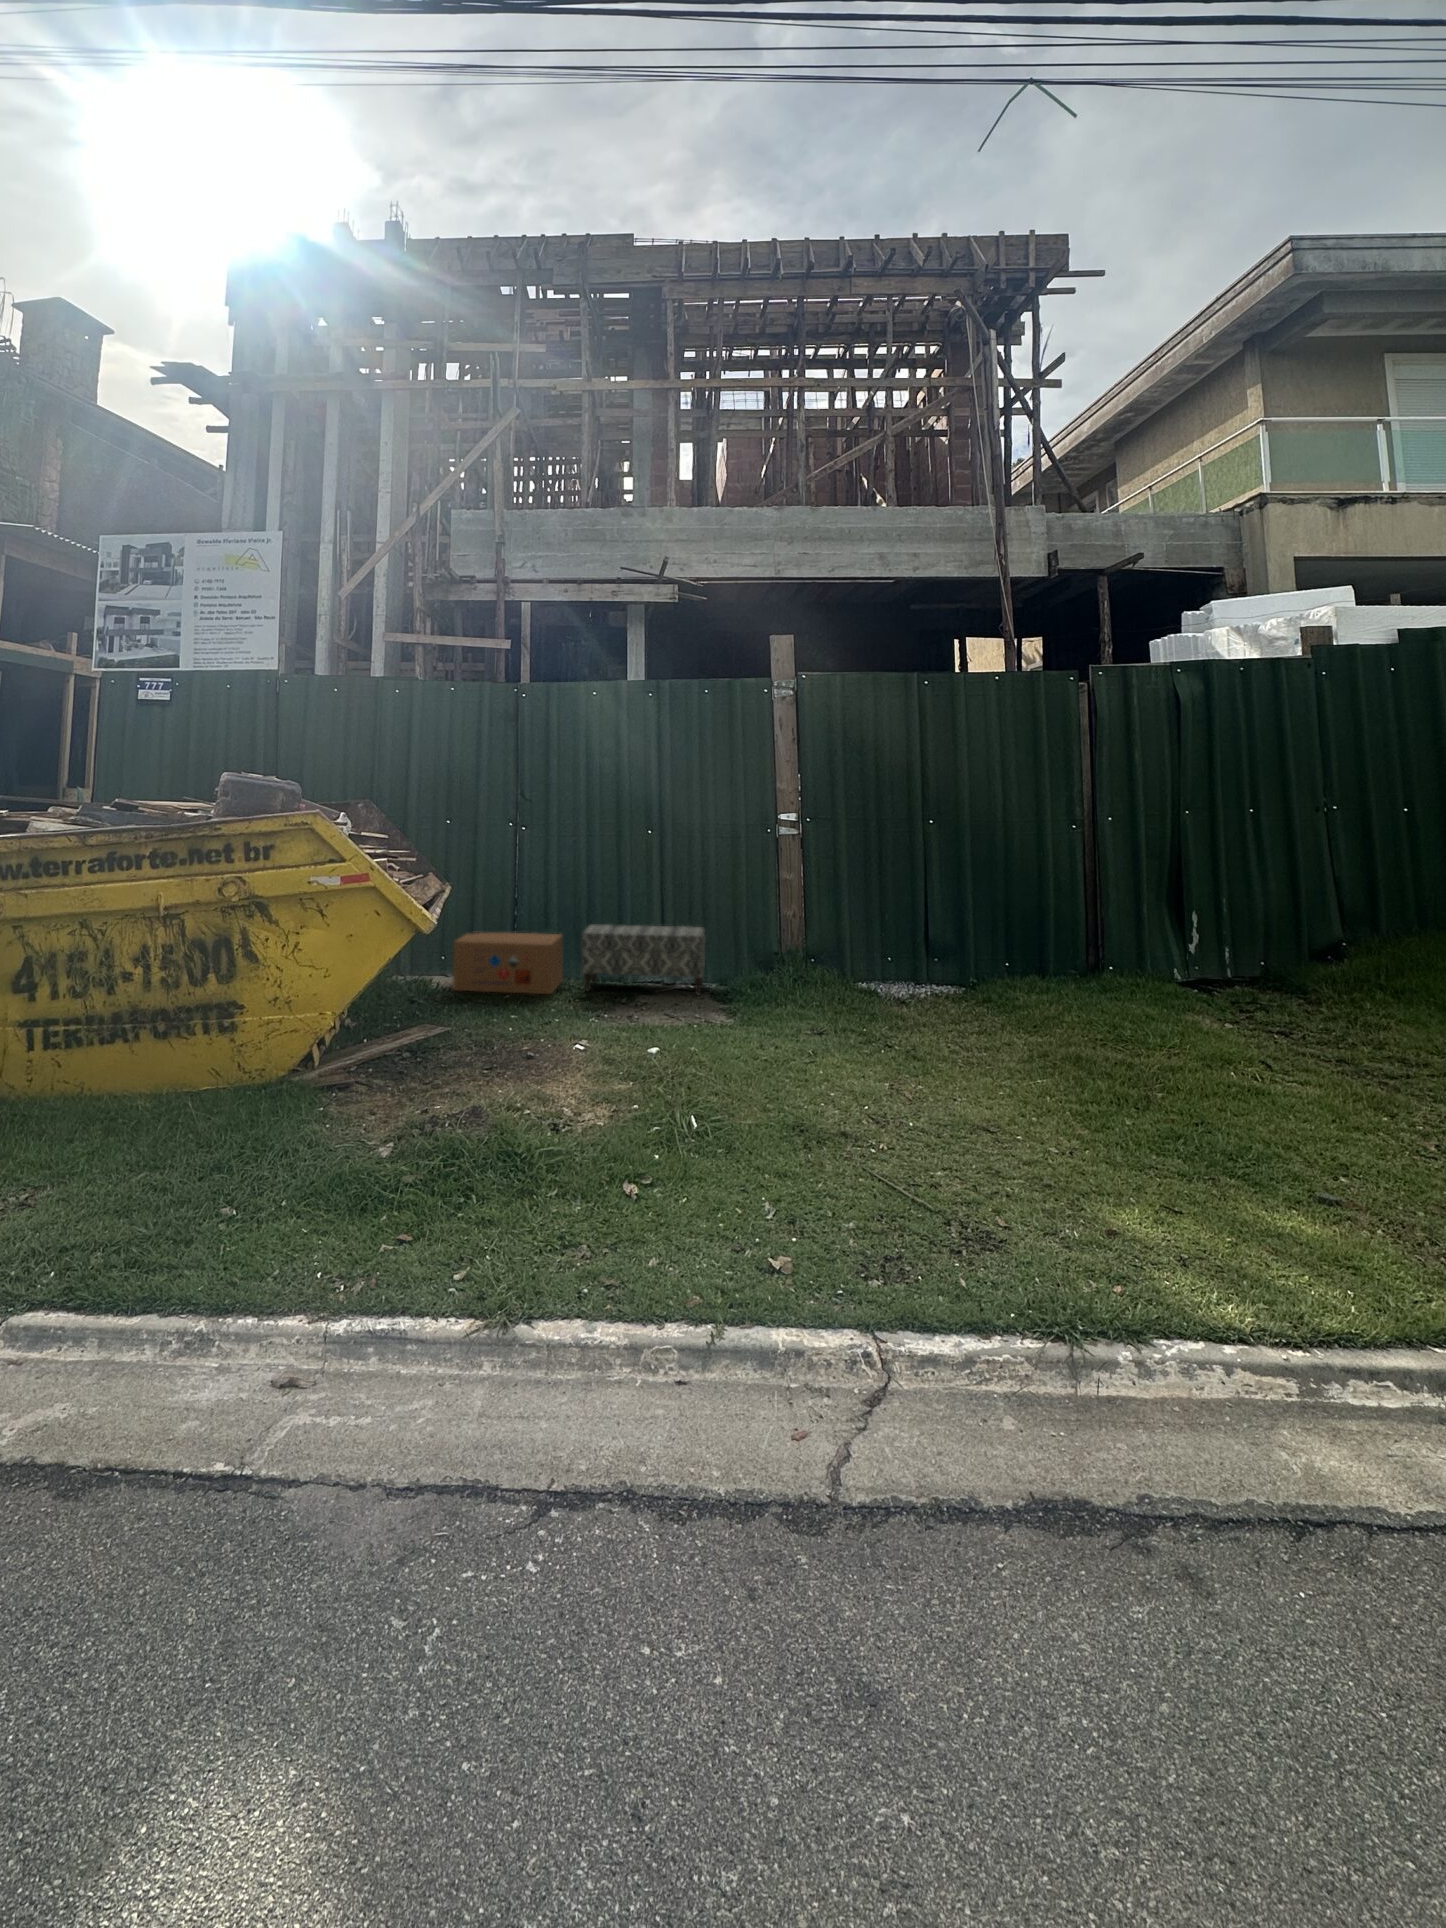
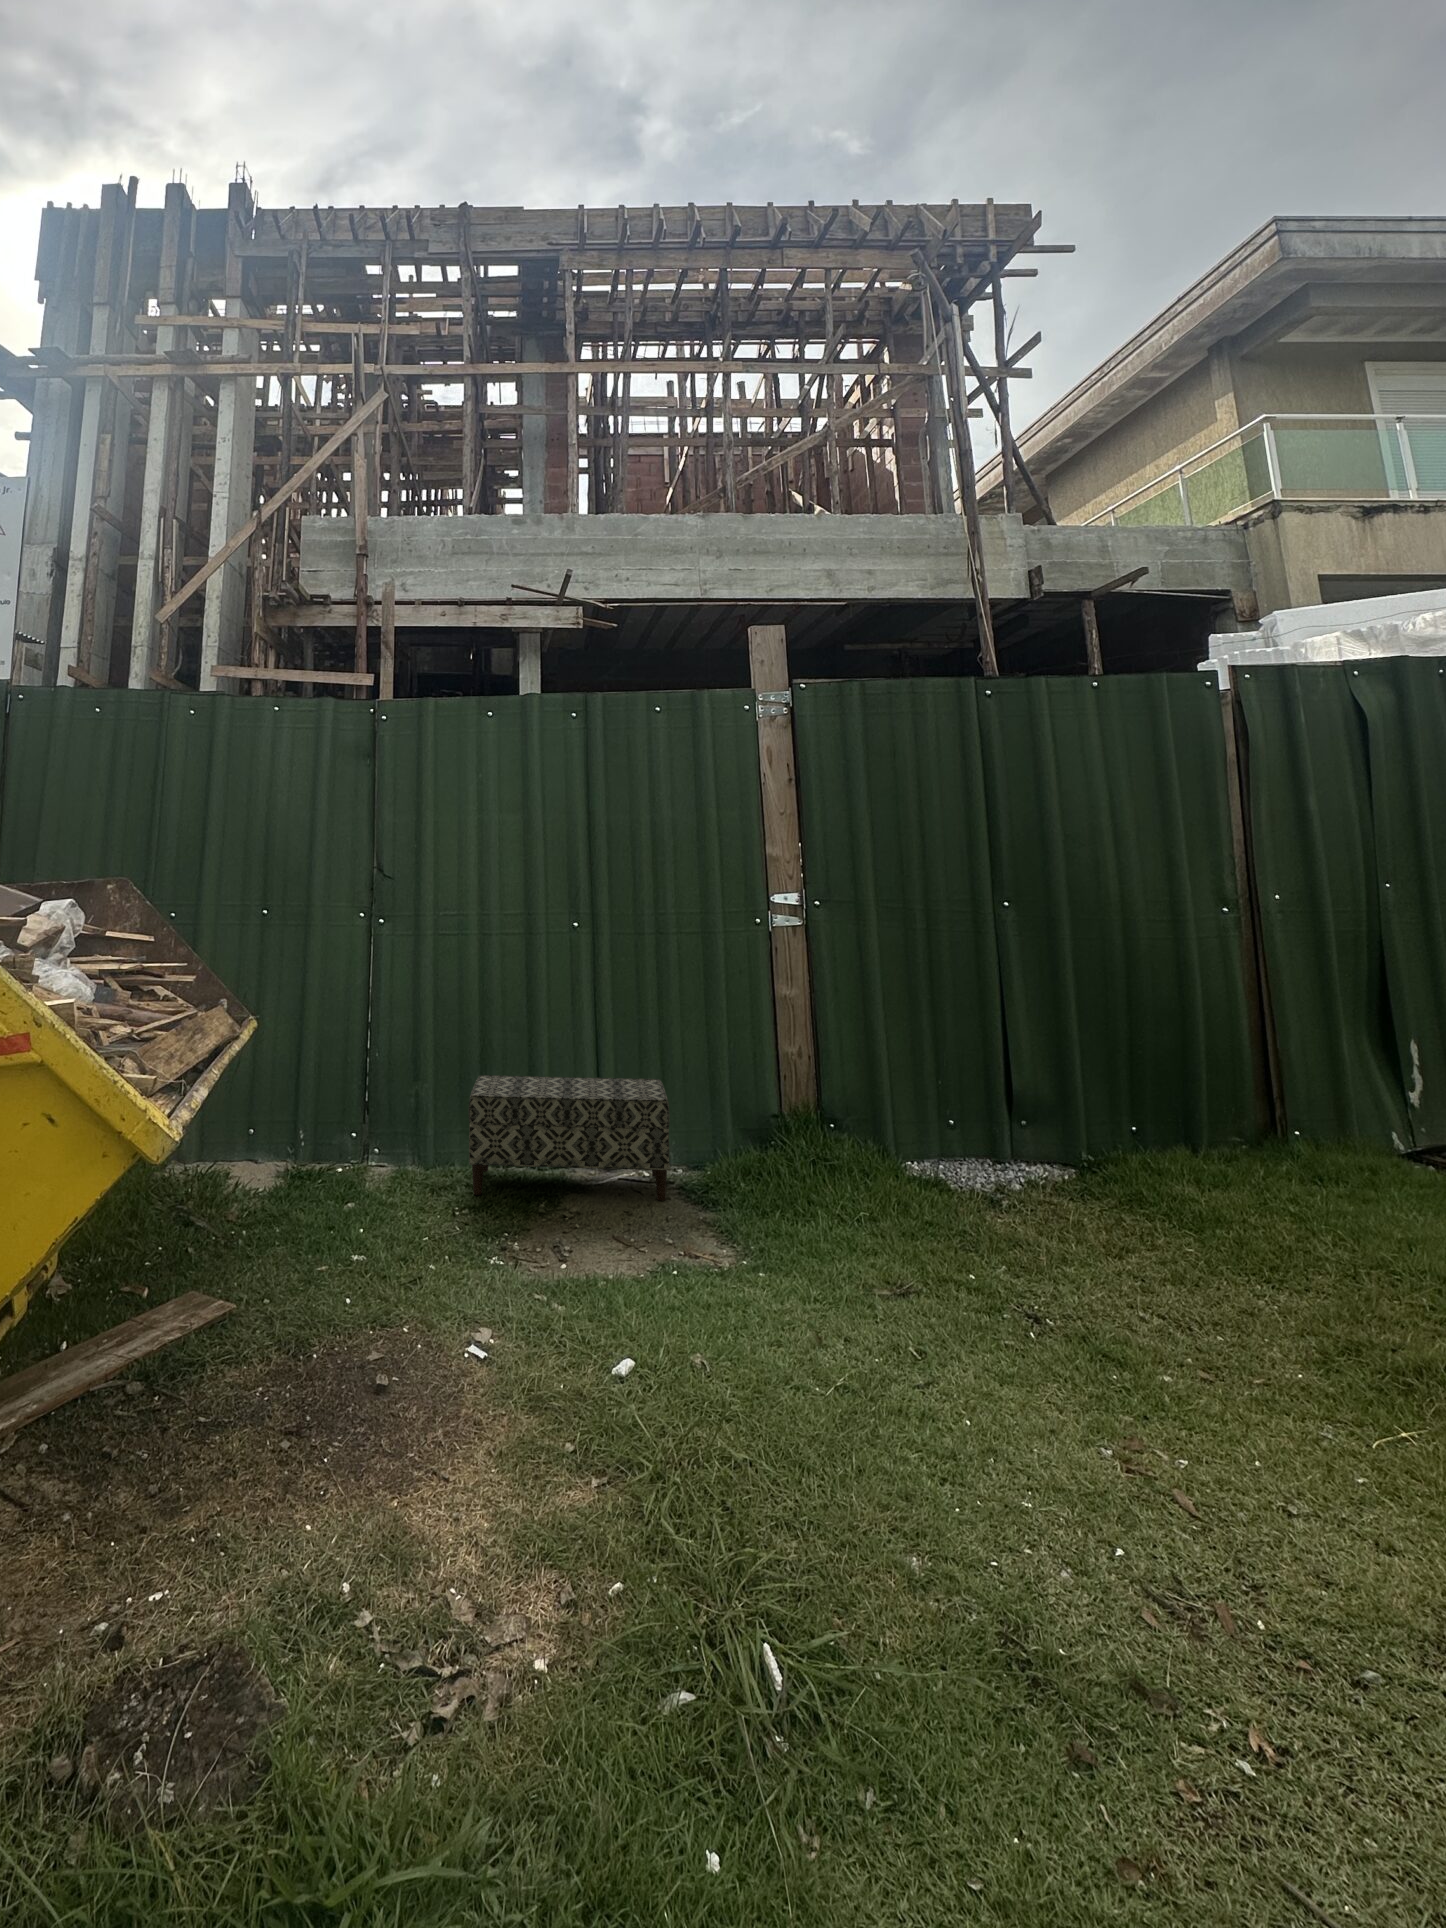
cardboard box: present [453,932,563,994] -> none [252,1089,435,1203]

